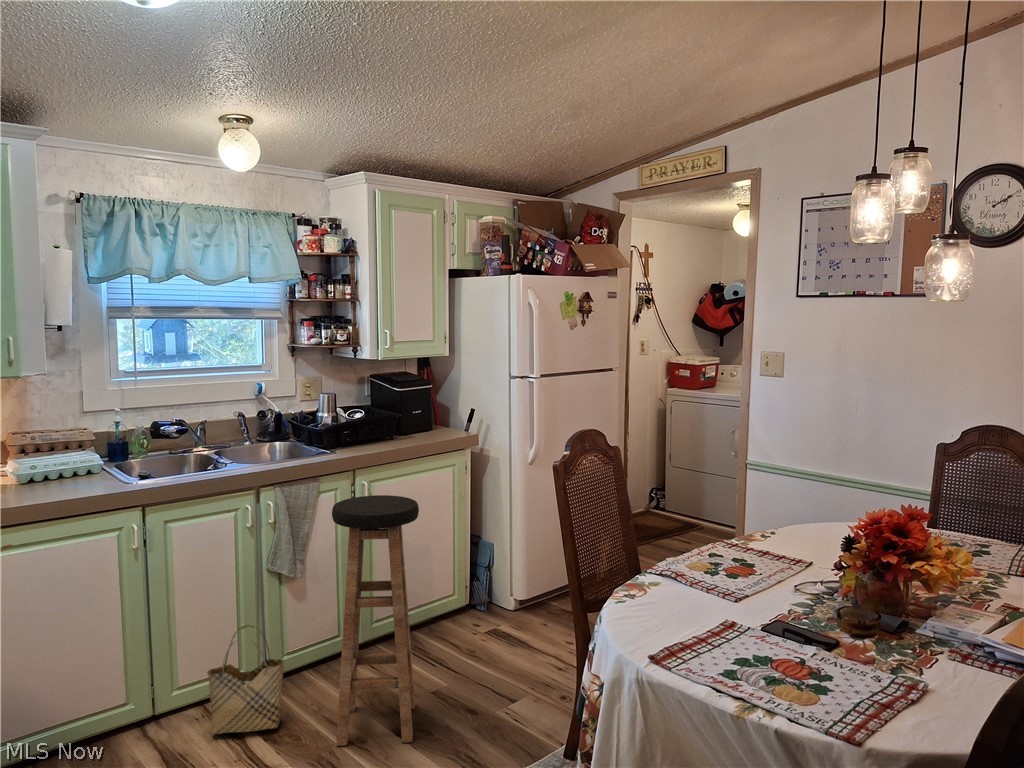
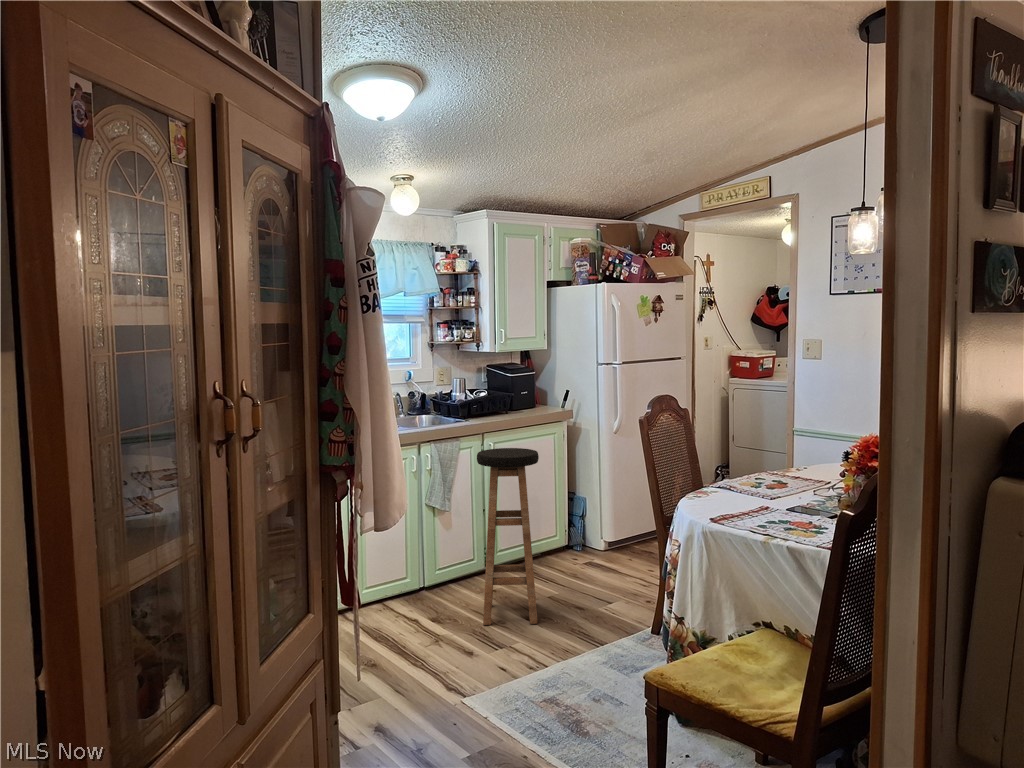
woven basket: present [207,625,284,734] -> none [390,542,442,617]

